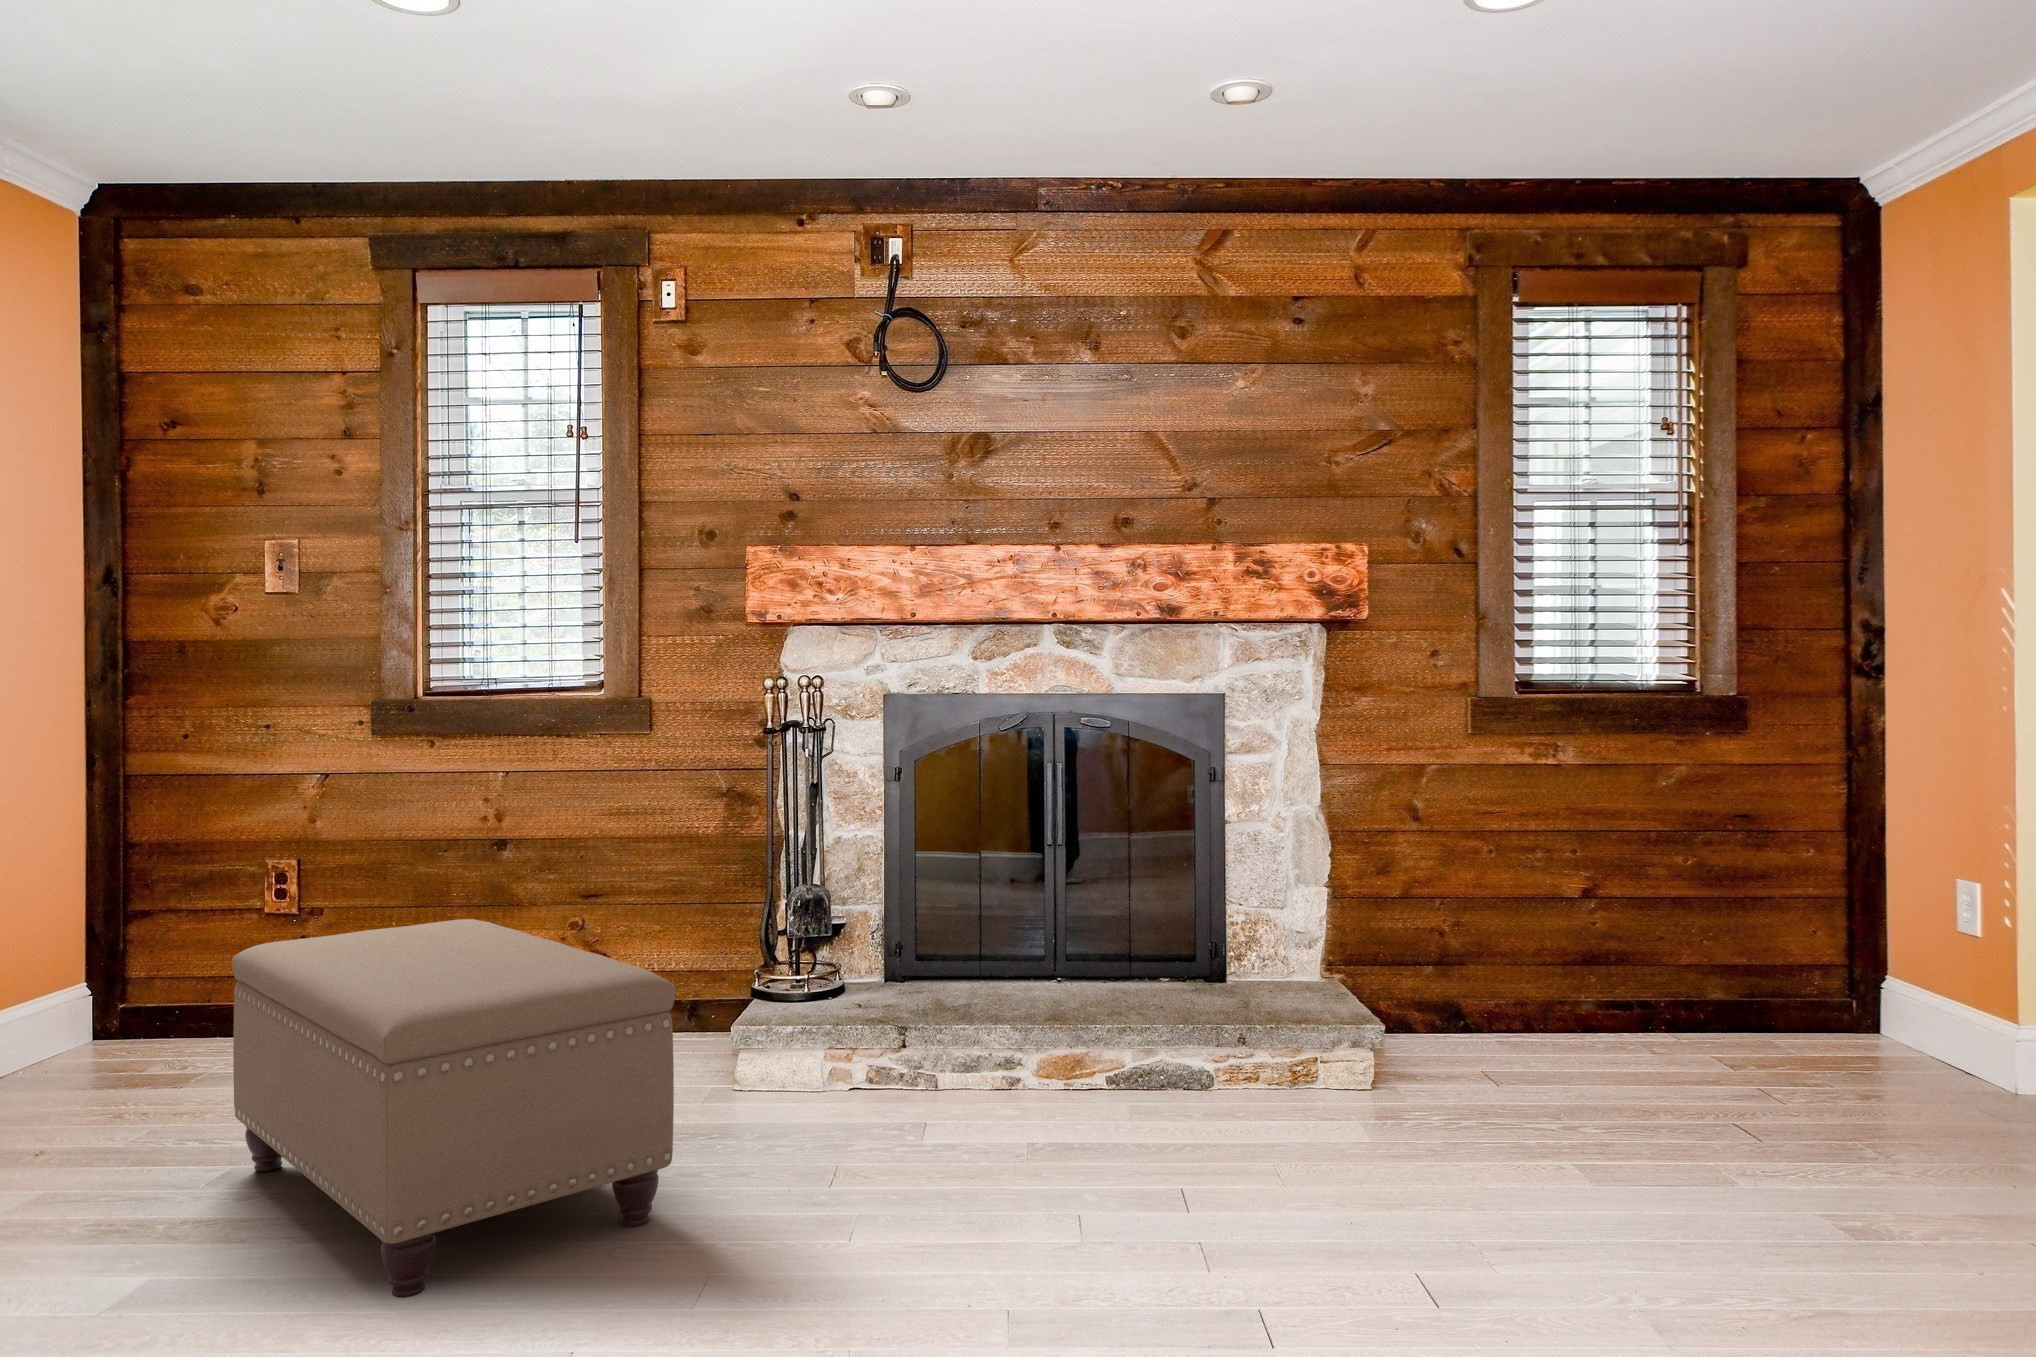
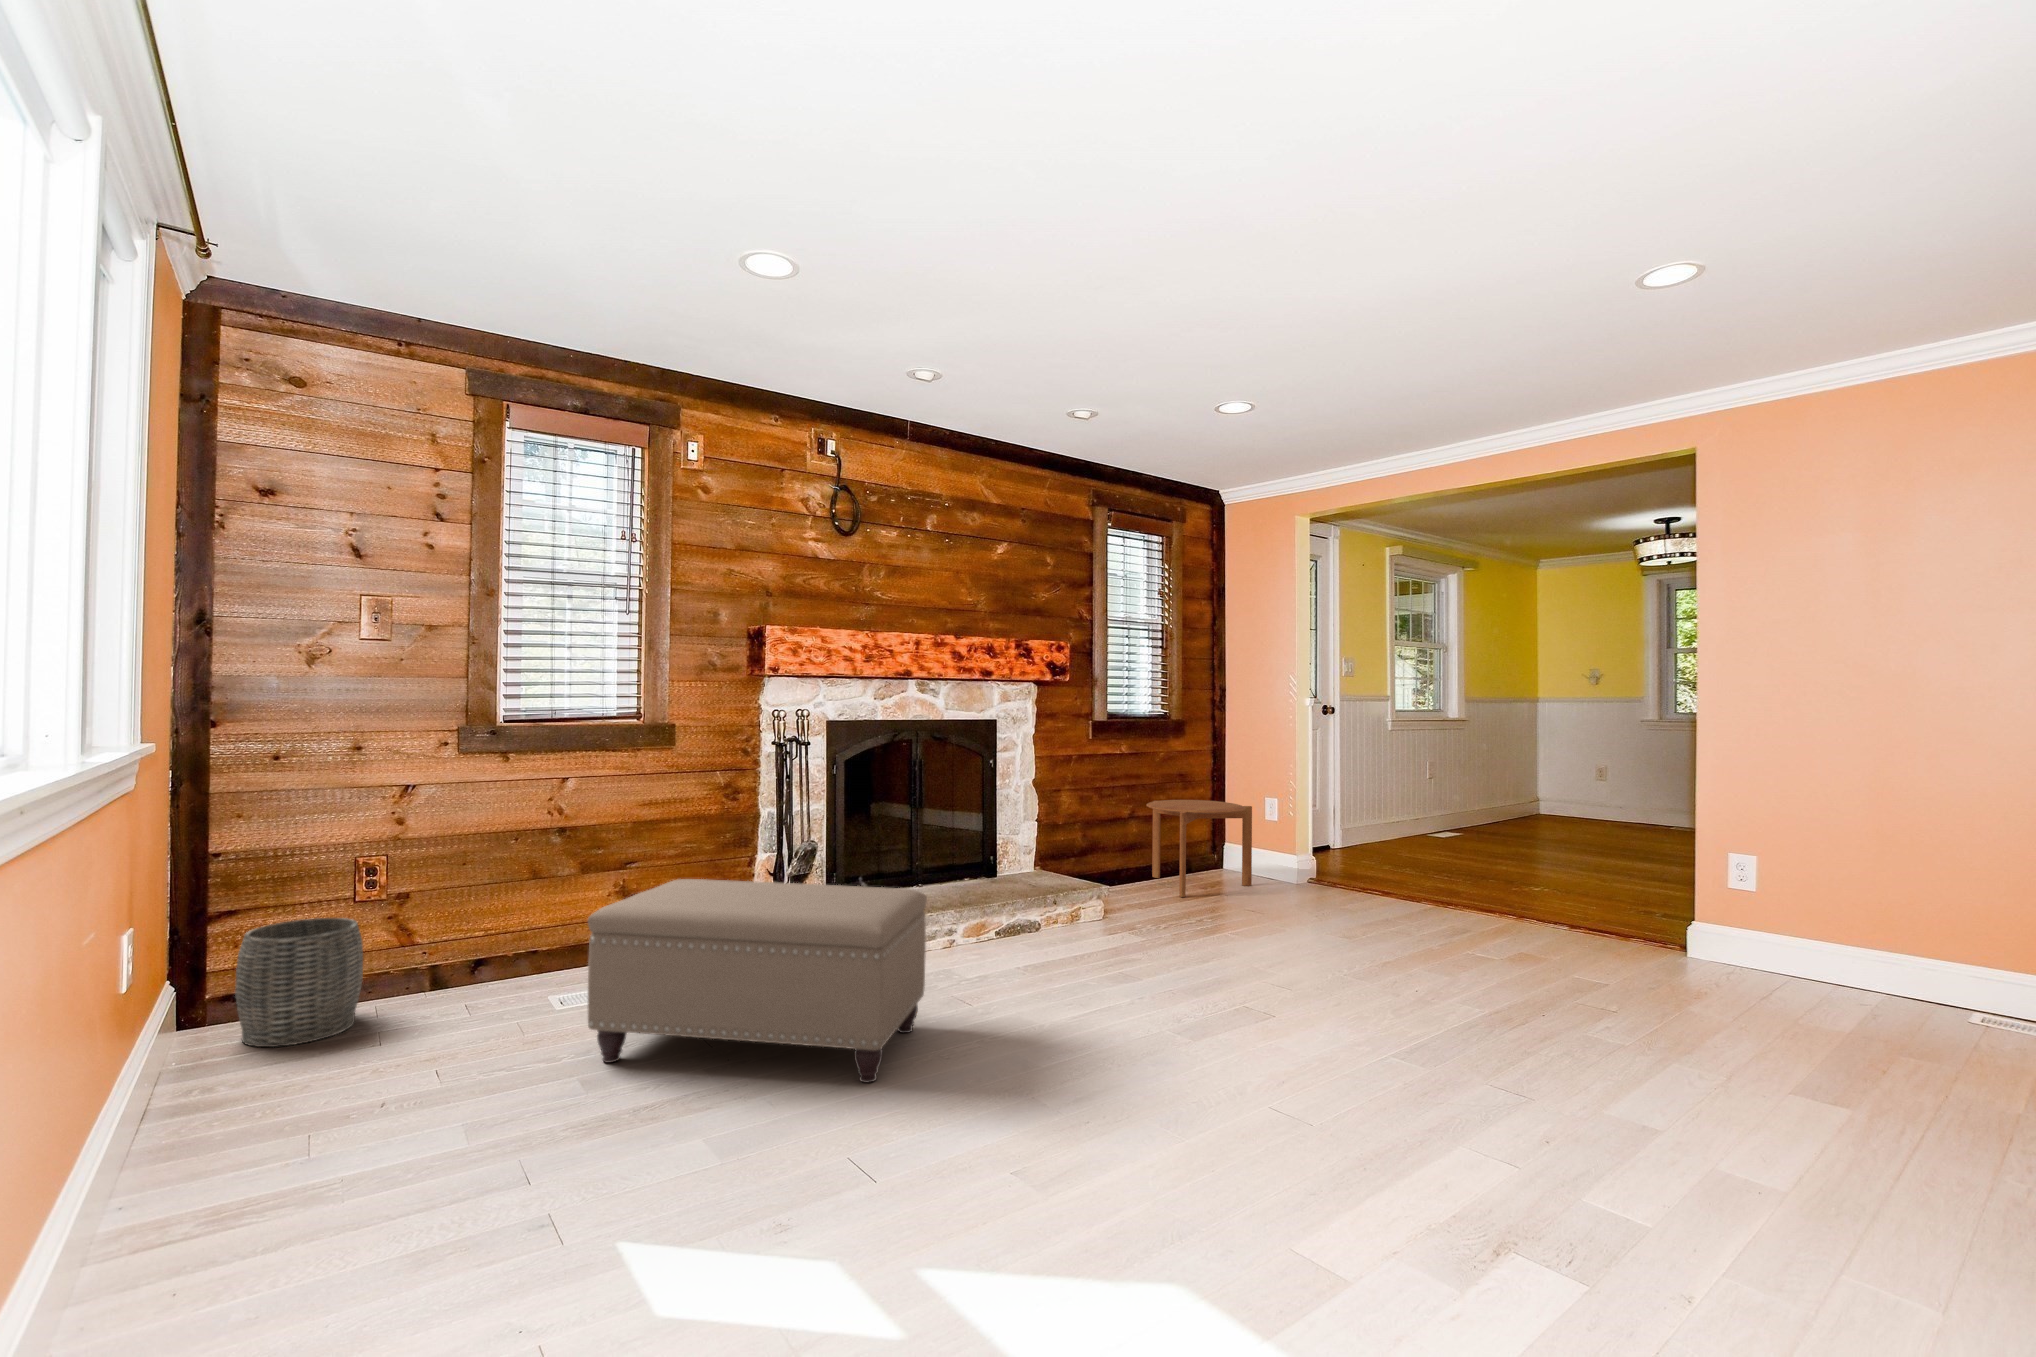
side table: none [1597,860,1867,1070] -> present [1147,800,1252,897]
woven basket: none [95,927,240,1074] -> present [235,918,363,1047]

